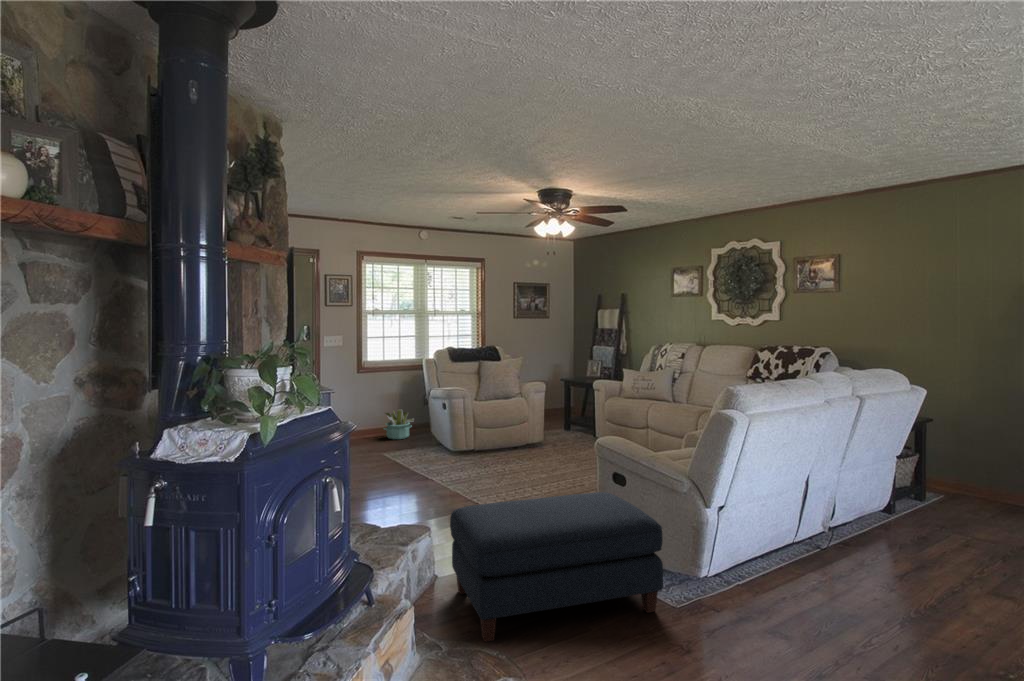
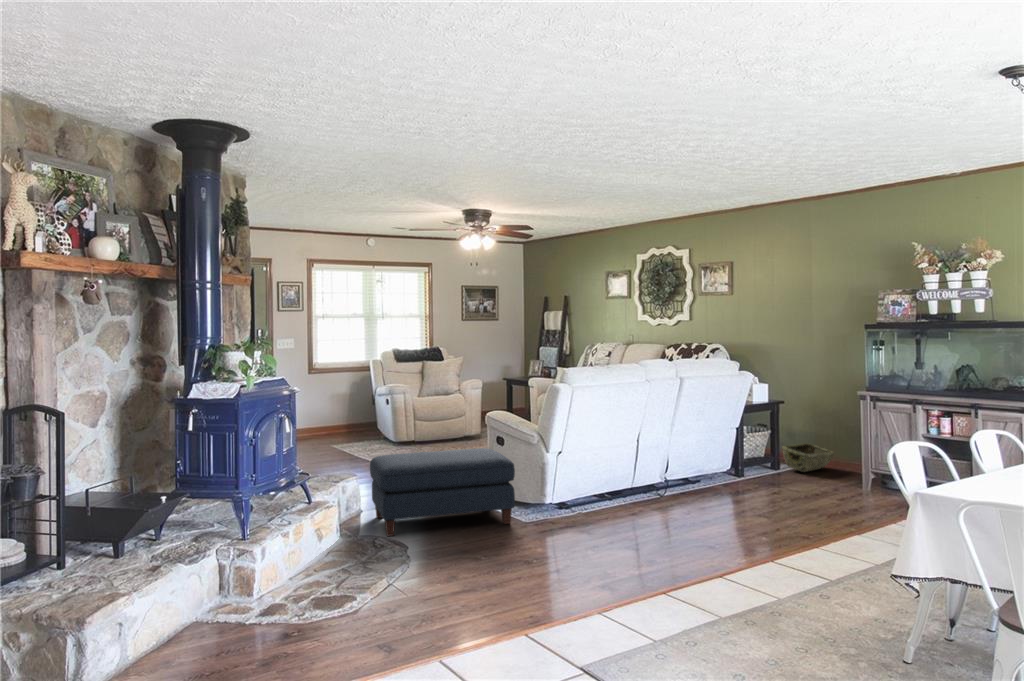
decorative plant: present [384,410,414,439] -> none [334,407,364,435]
woven basket: none [932,468,996,508] -> present [782,443,834,472]

